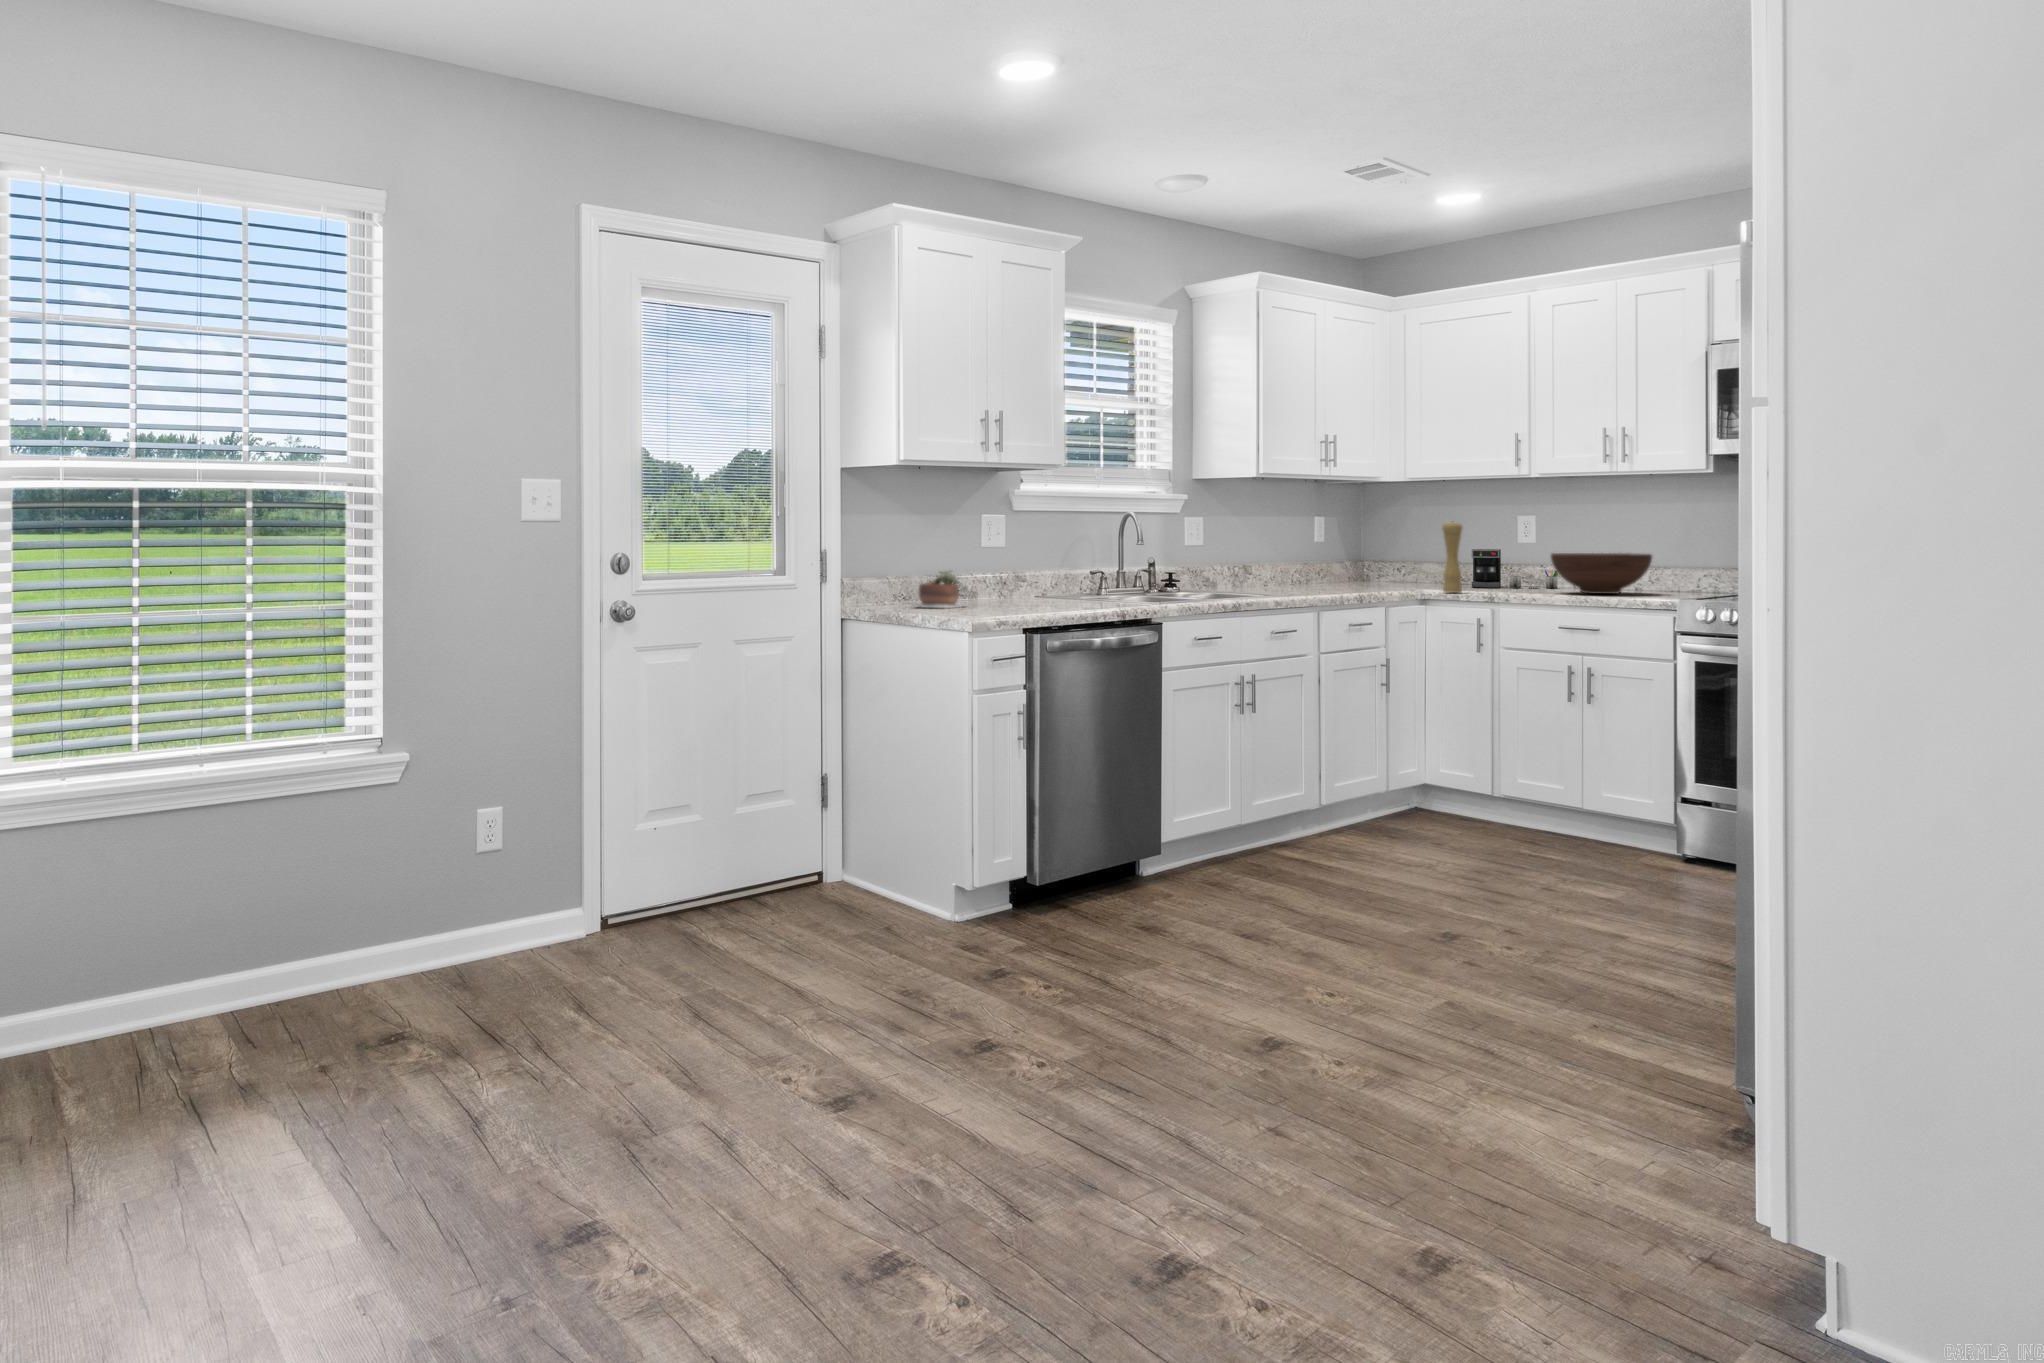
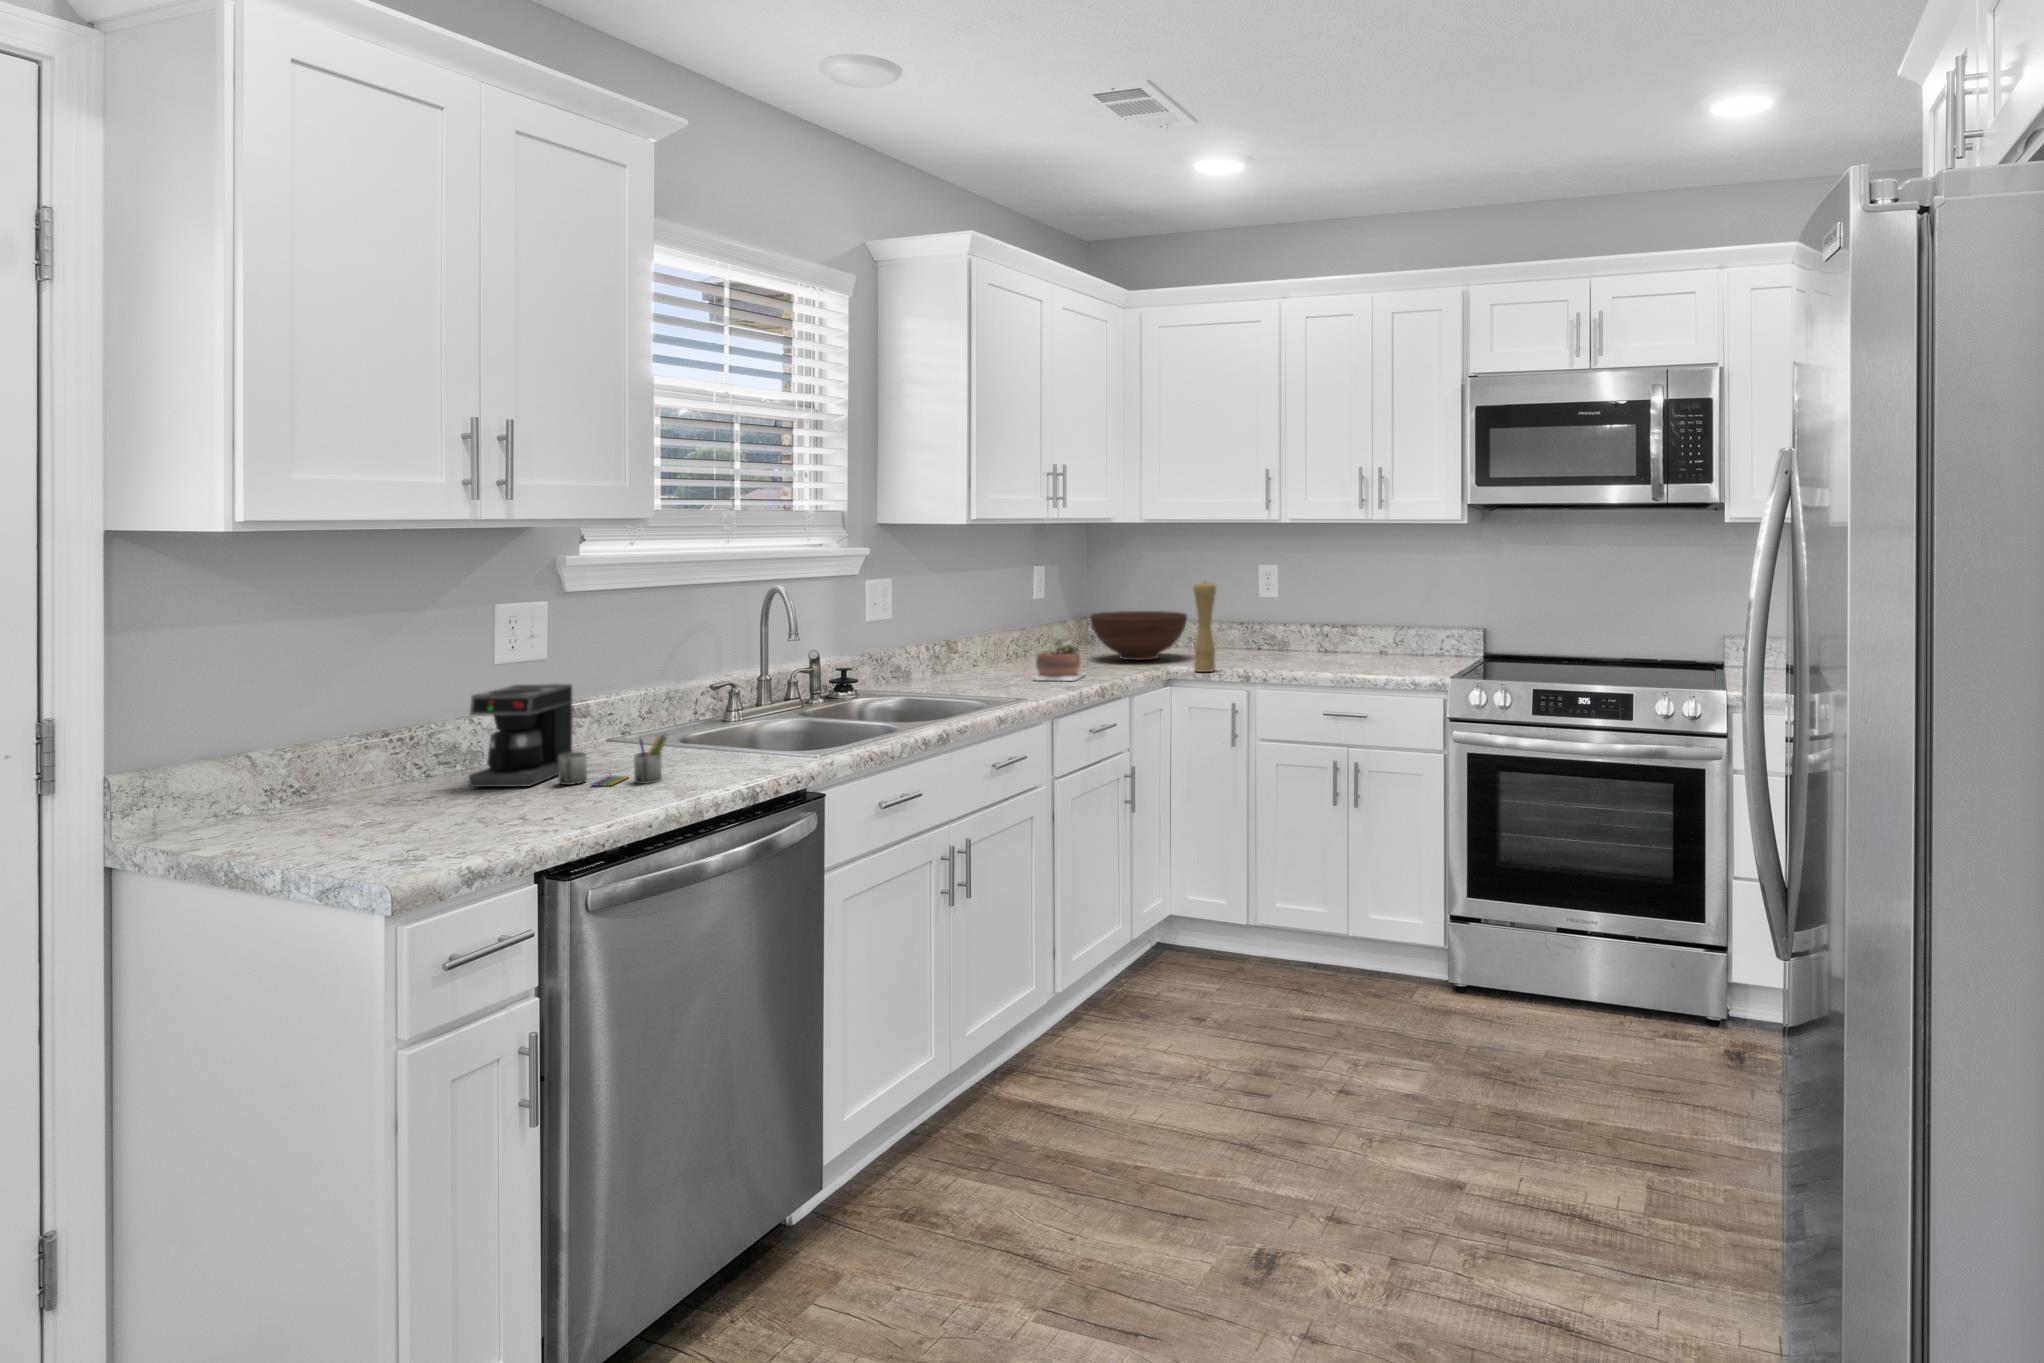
coffee maker: present [1472,549,1558,589] -> present [469,684,667,787]
fruit bowl: present [1551,553,1652,594] -> present [1090,611,1187,660]
succulent plant: present [911,571,966,608] -> present [1031,637,1085,681]

